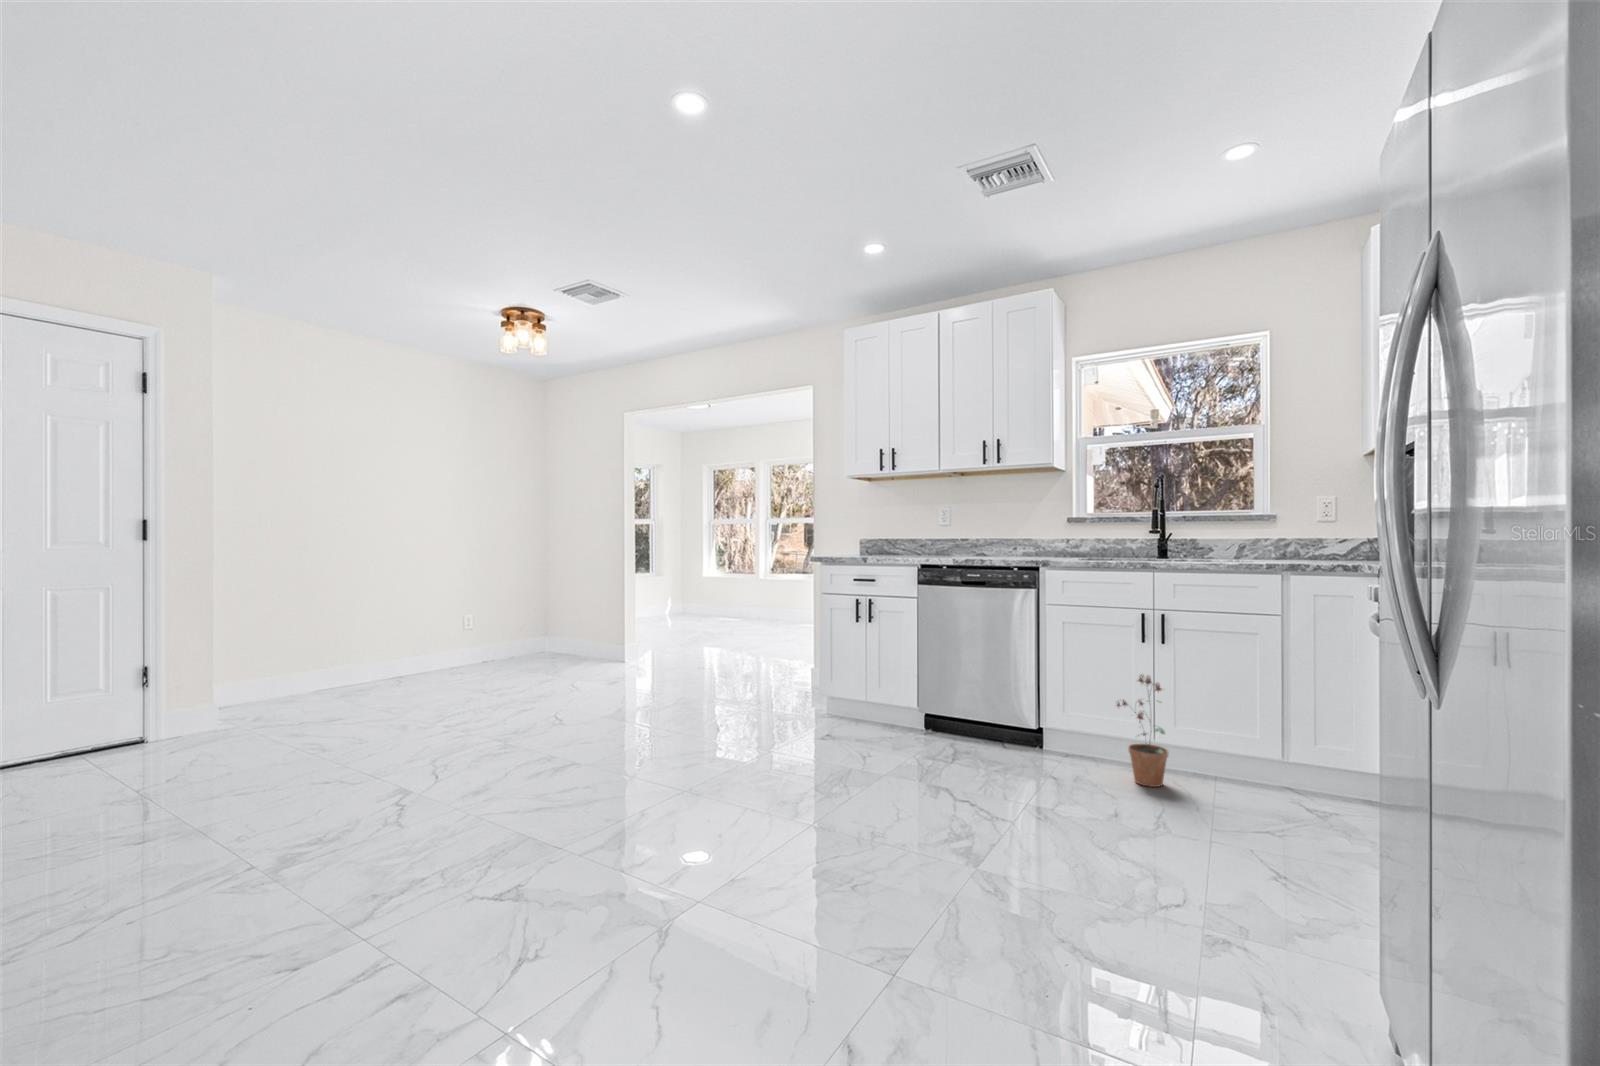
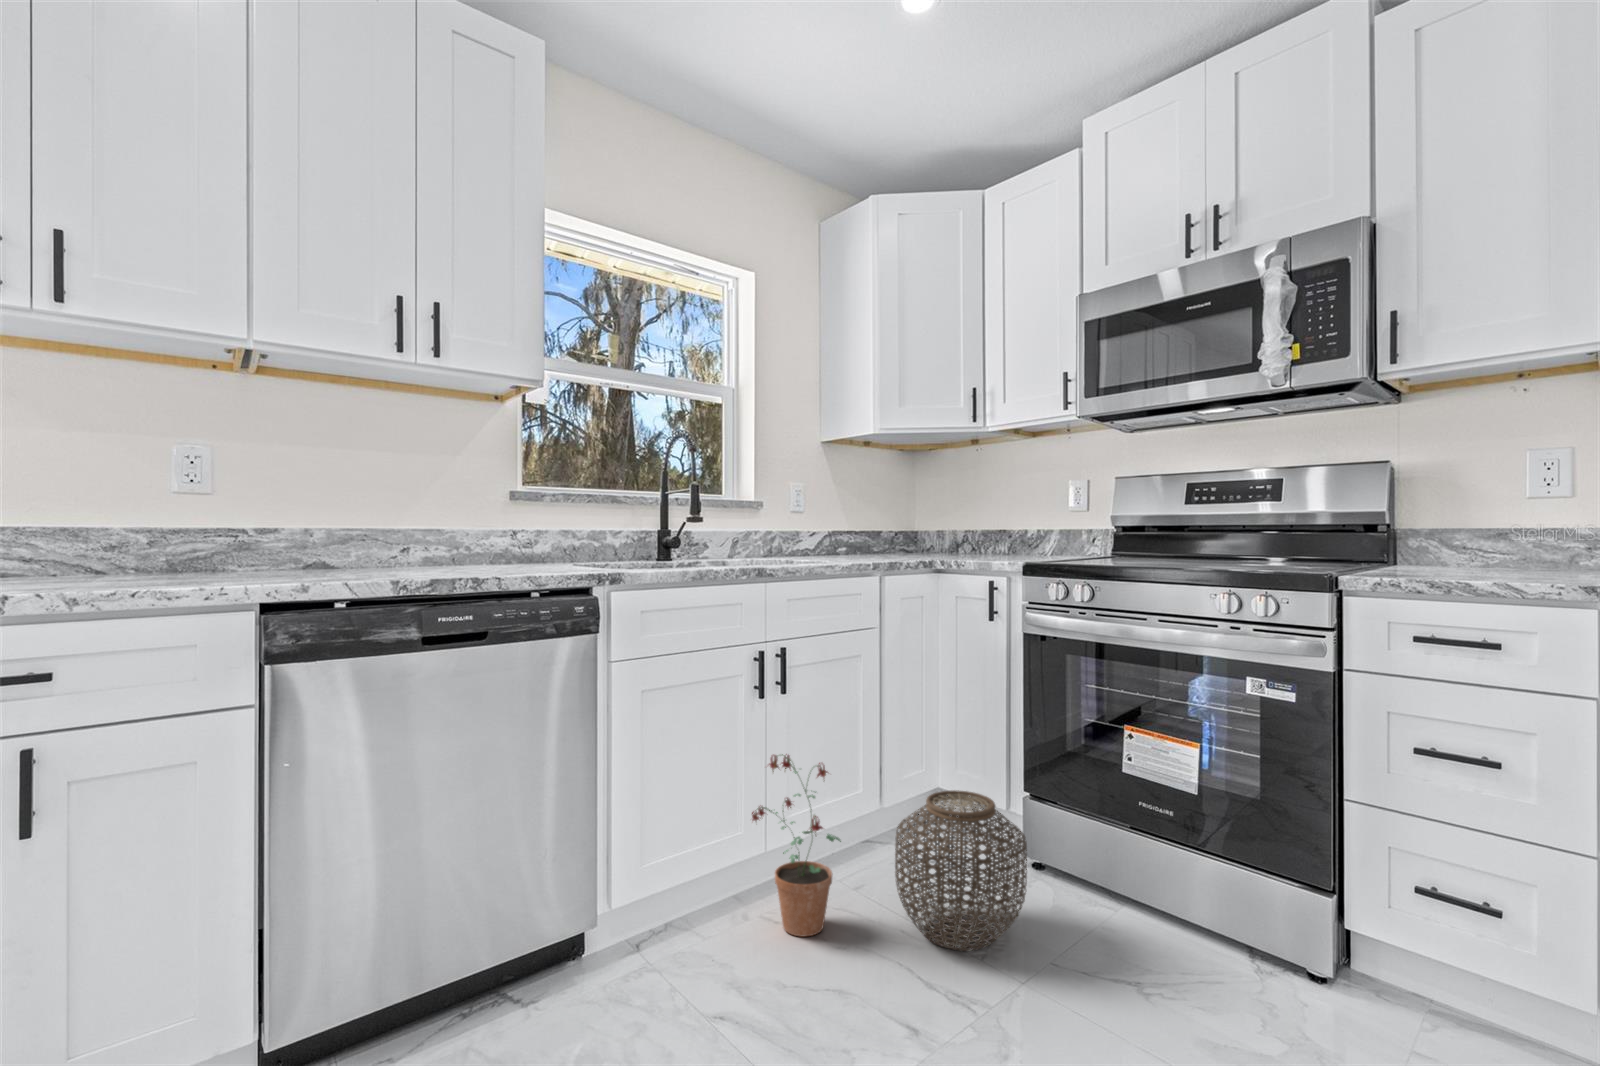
woven basket: none [1175,720,1282,830] -> present [895,790,1027,951]

